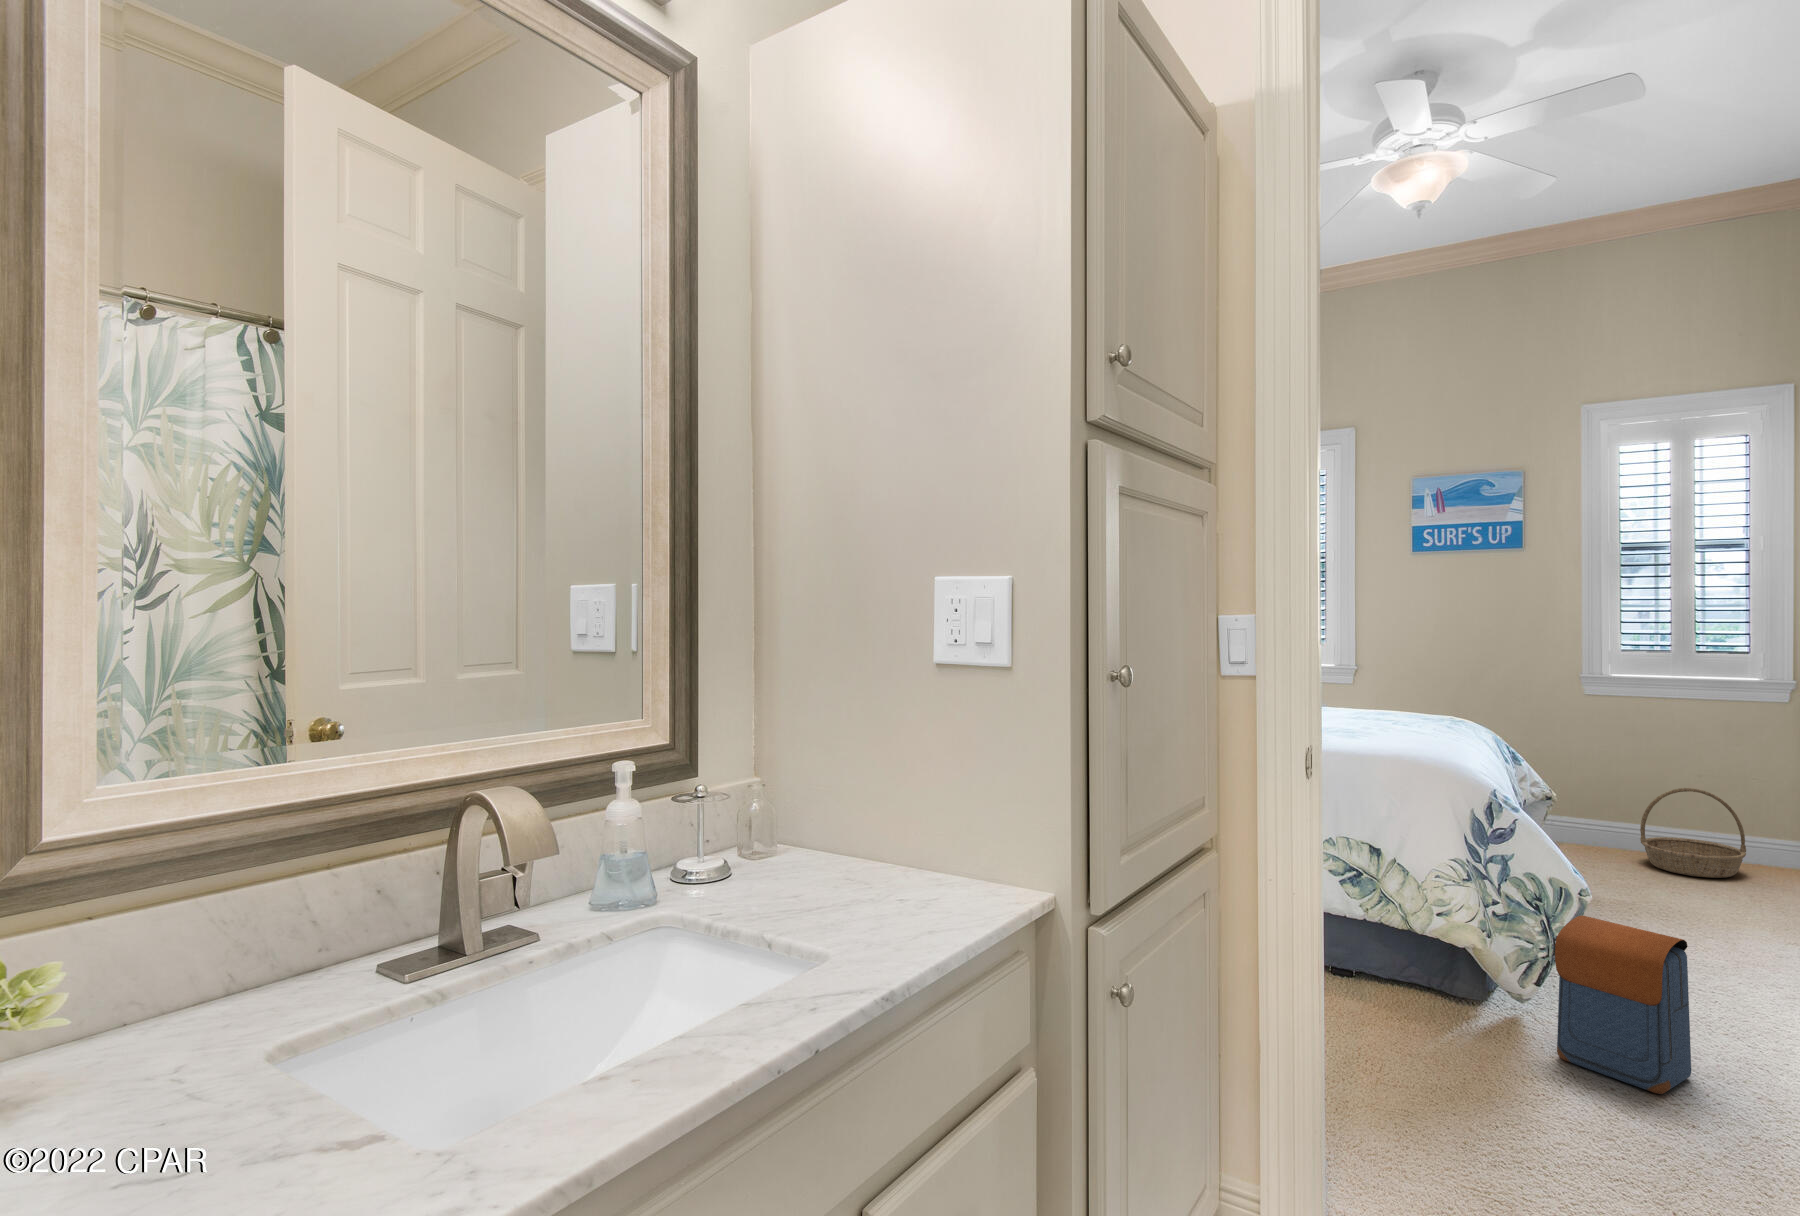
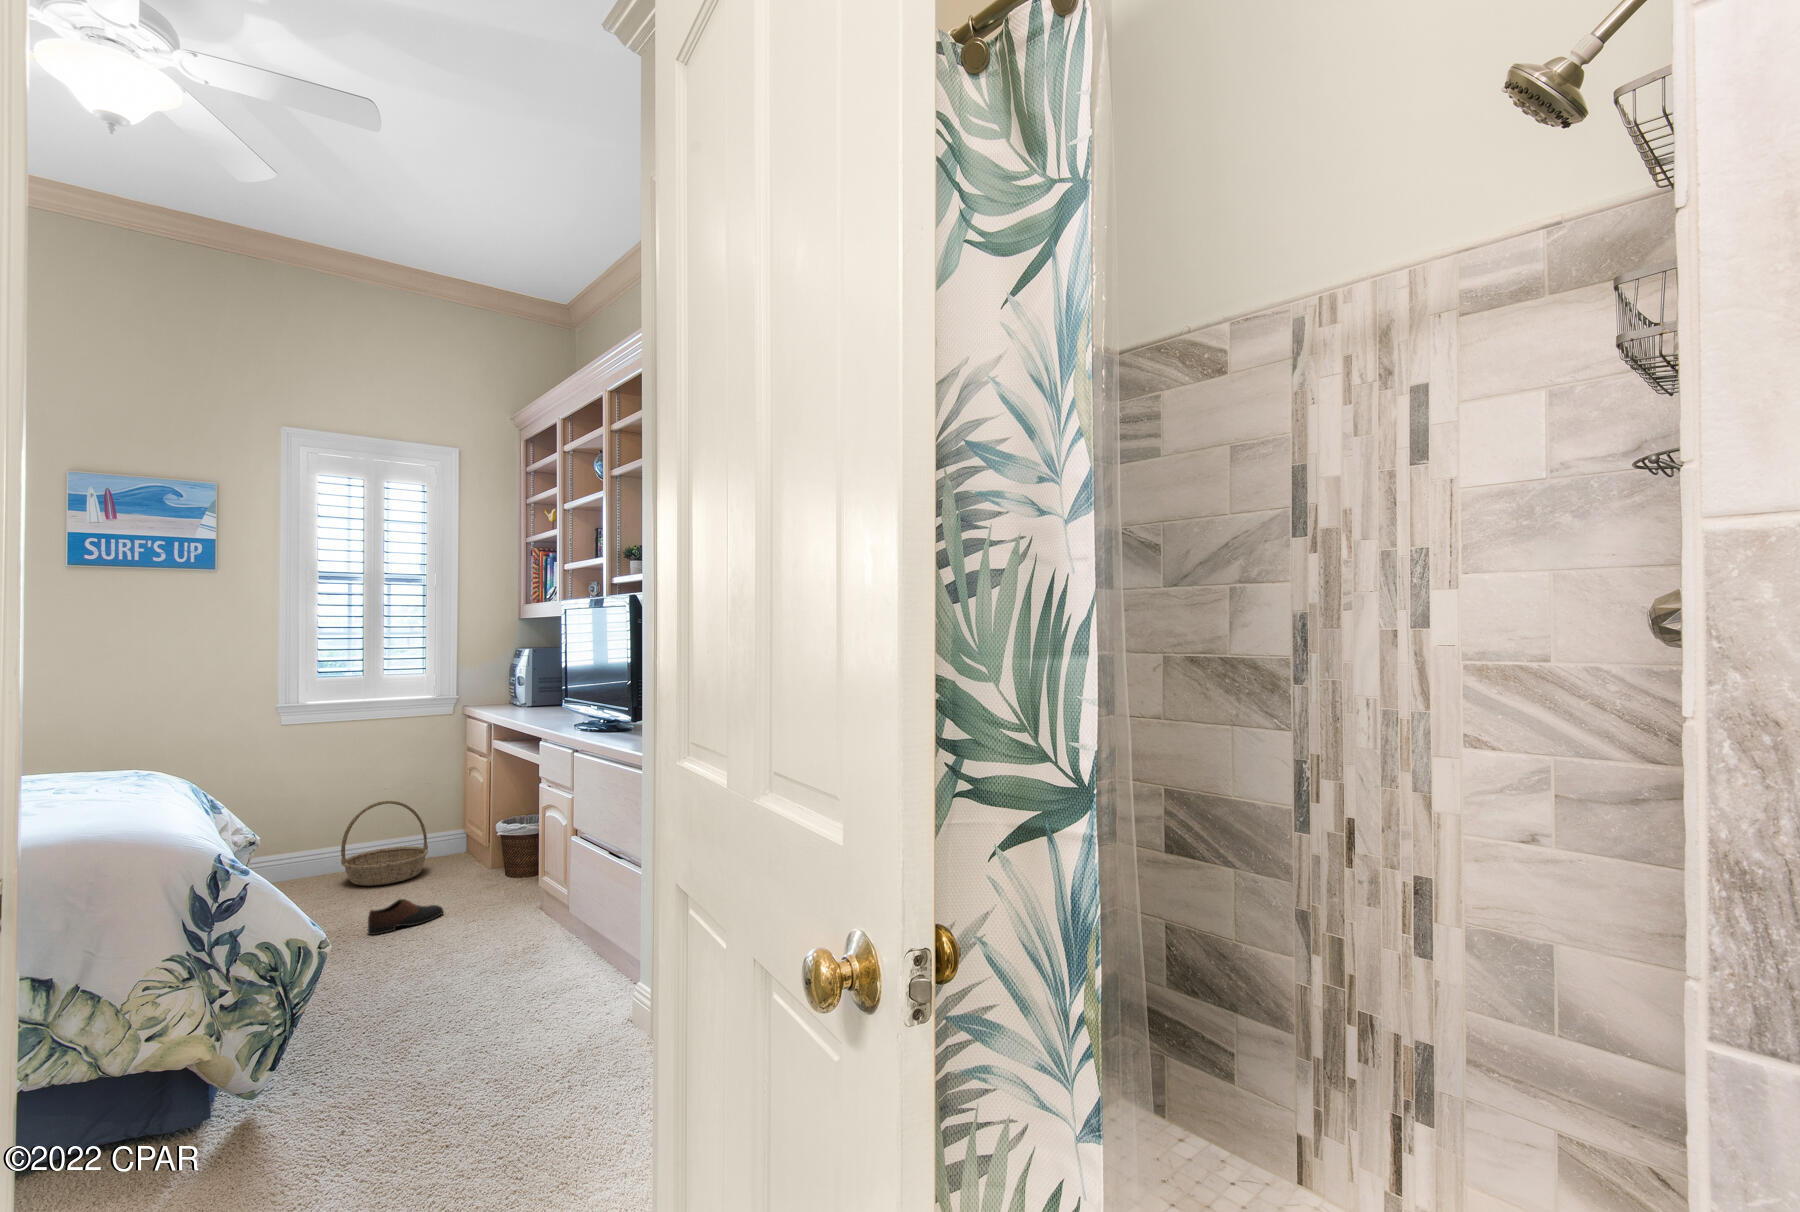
shoe: none [1658,890,1754,925] -> present [368,899,444,935]
backpack: present [1555,916,1691,1094] -> none [300,960,432,1146]

